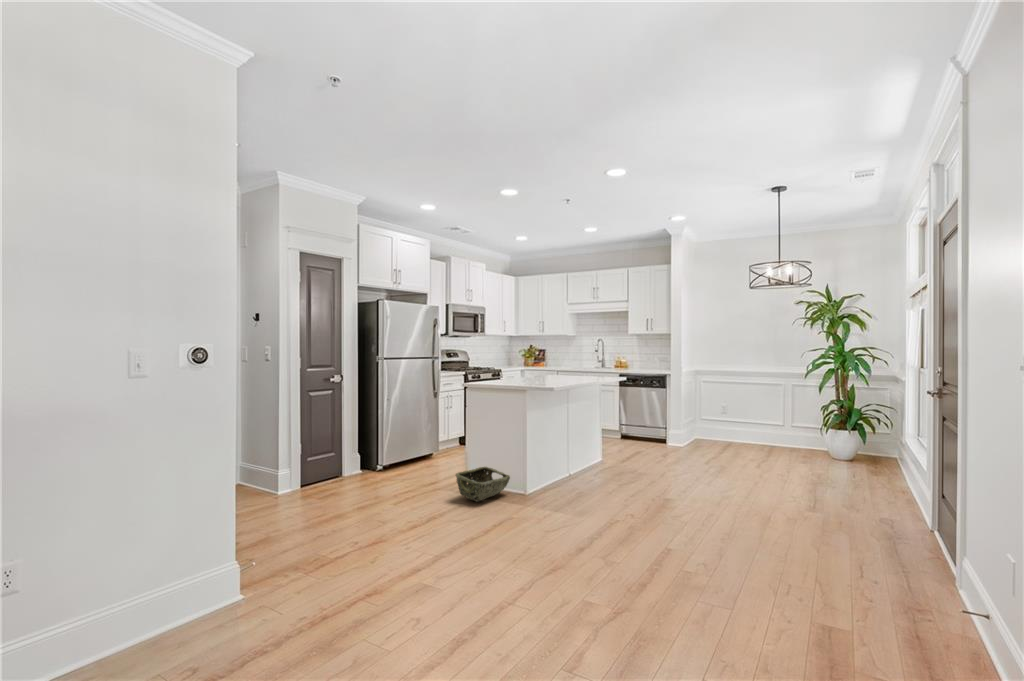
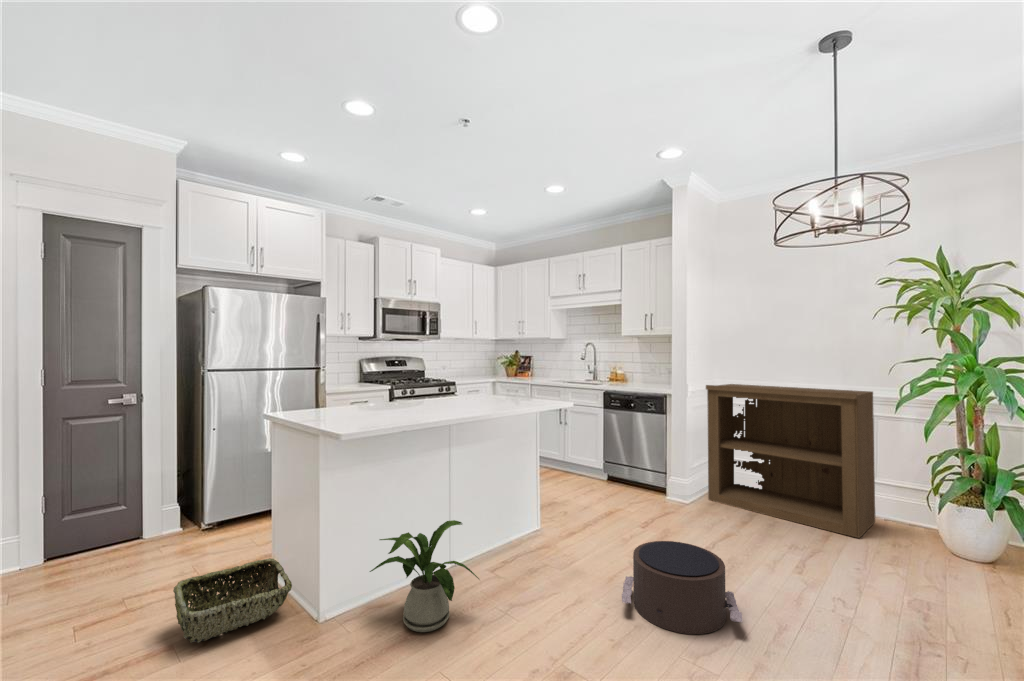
bookshelf: none [693,368,793,455] -> present [706,384,875,538]
house plant: none [550,435,611,493] -> present [370,520,479,632]
pouf: none [674,450,739,486] -> present [622,541,742,634]

